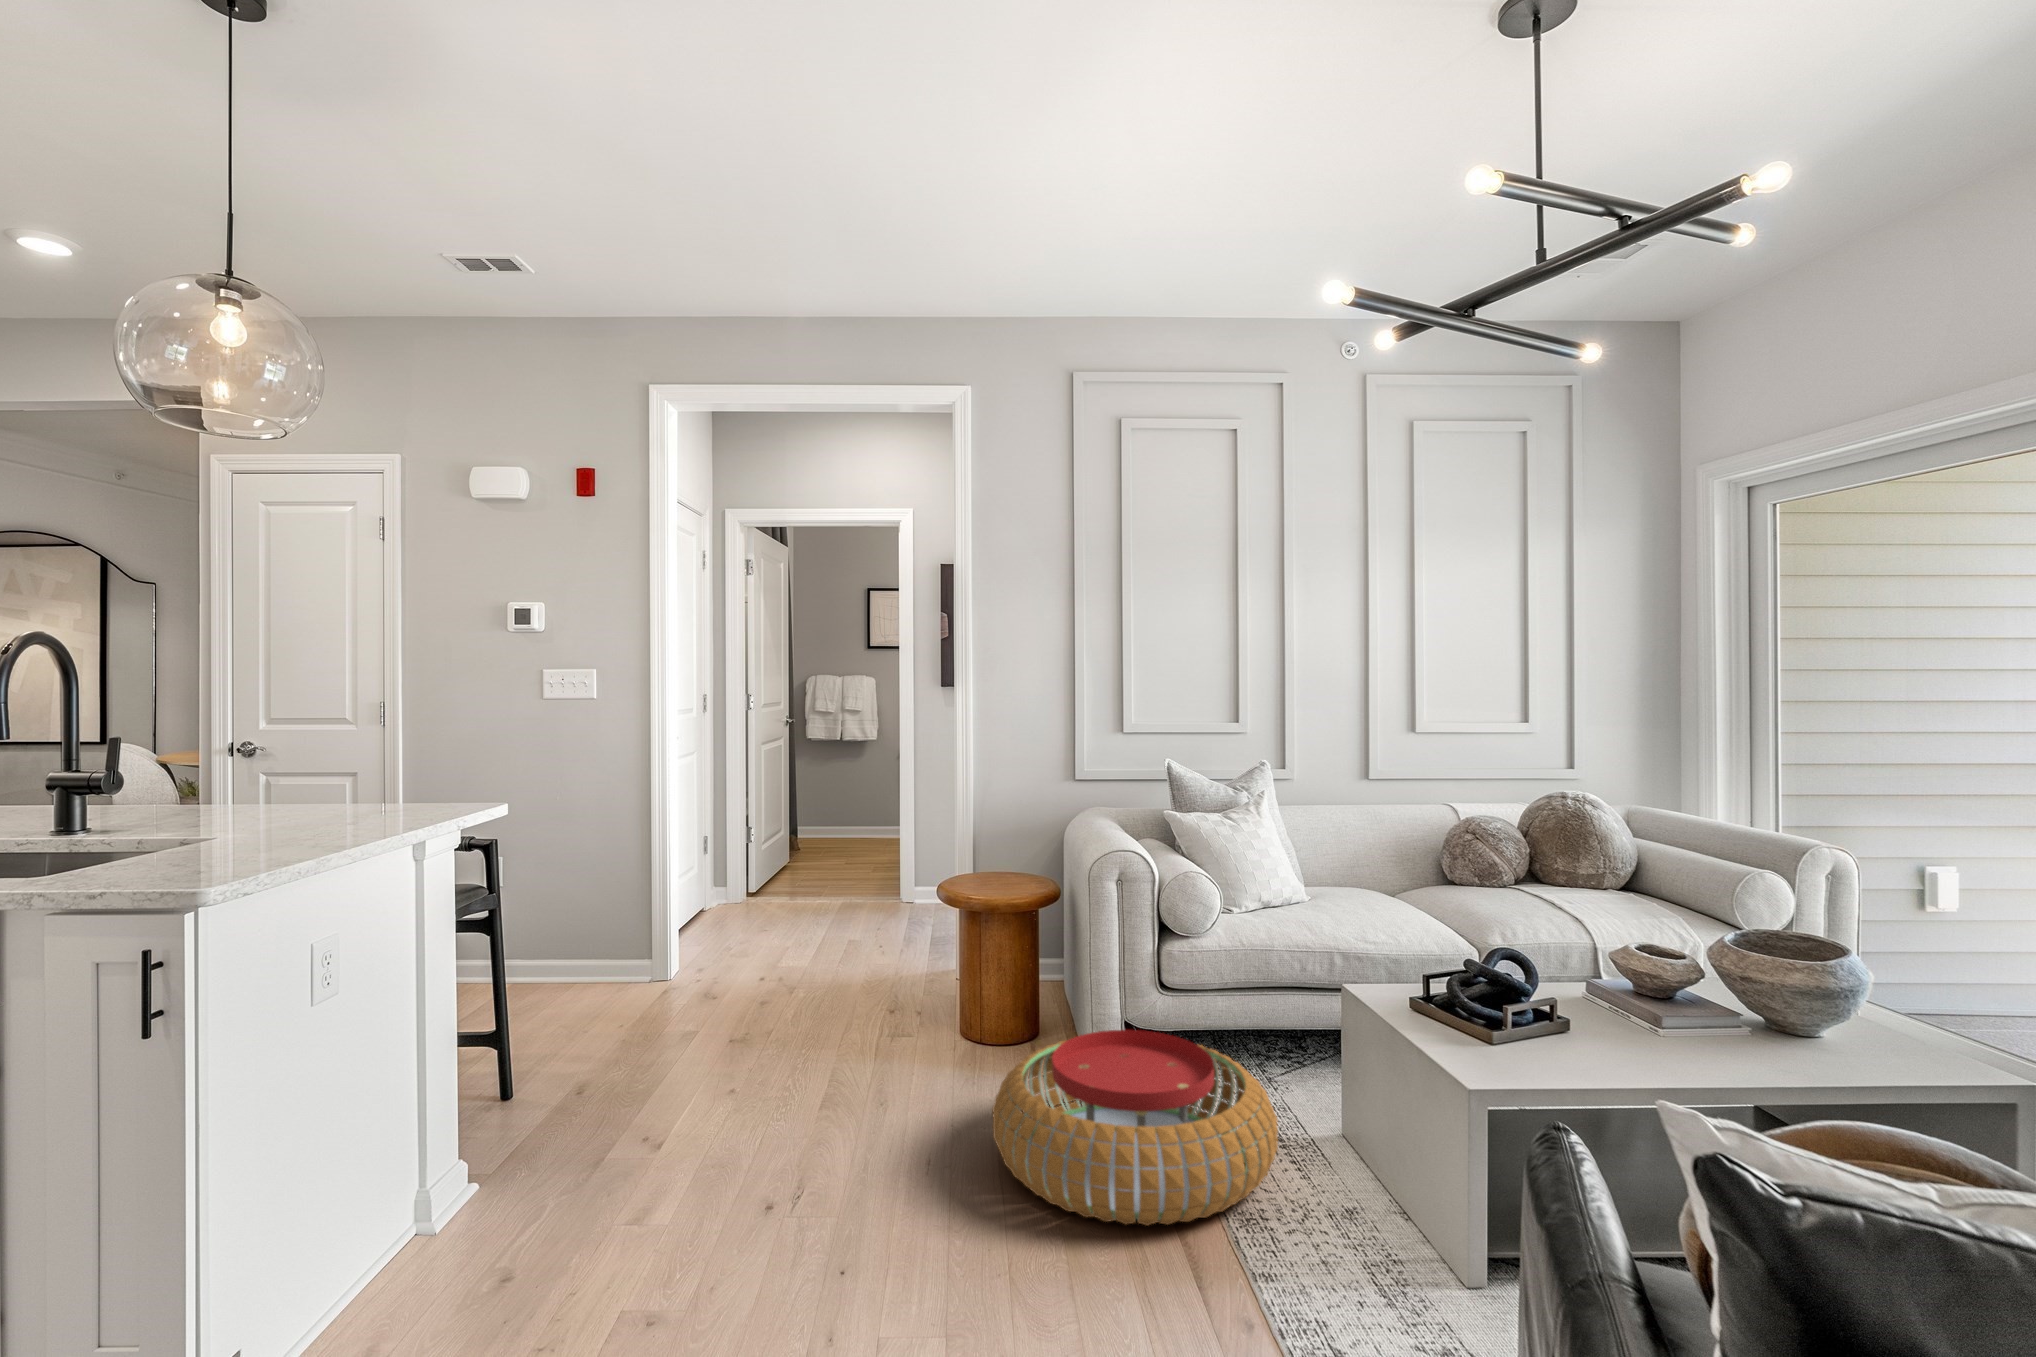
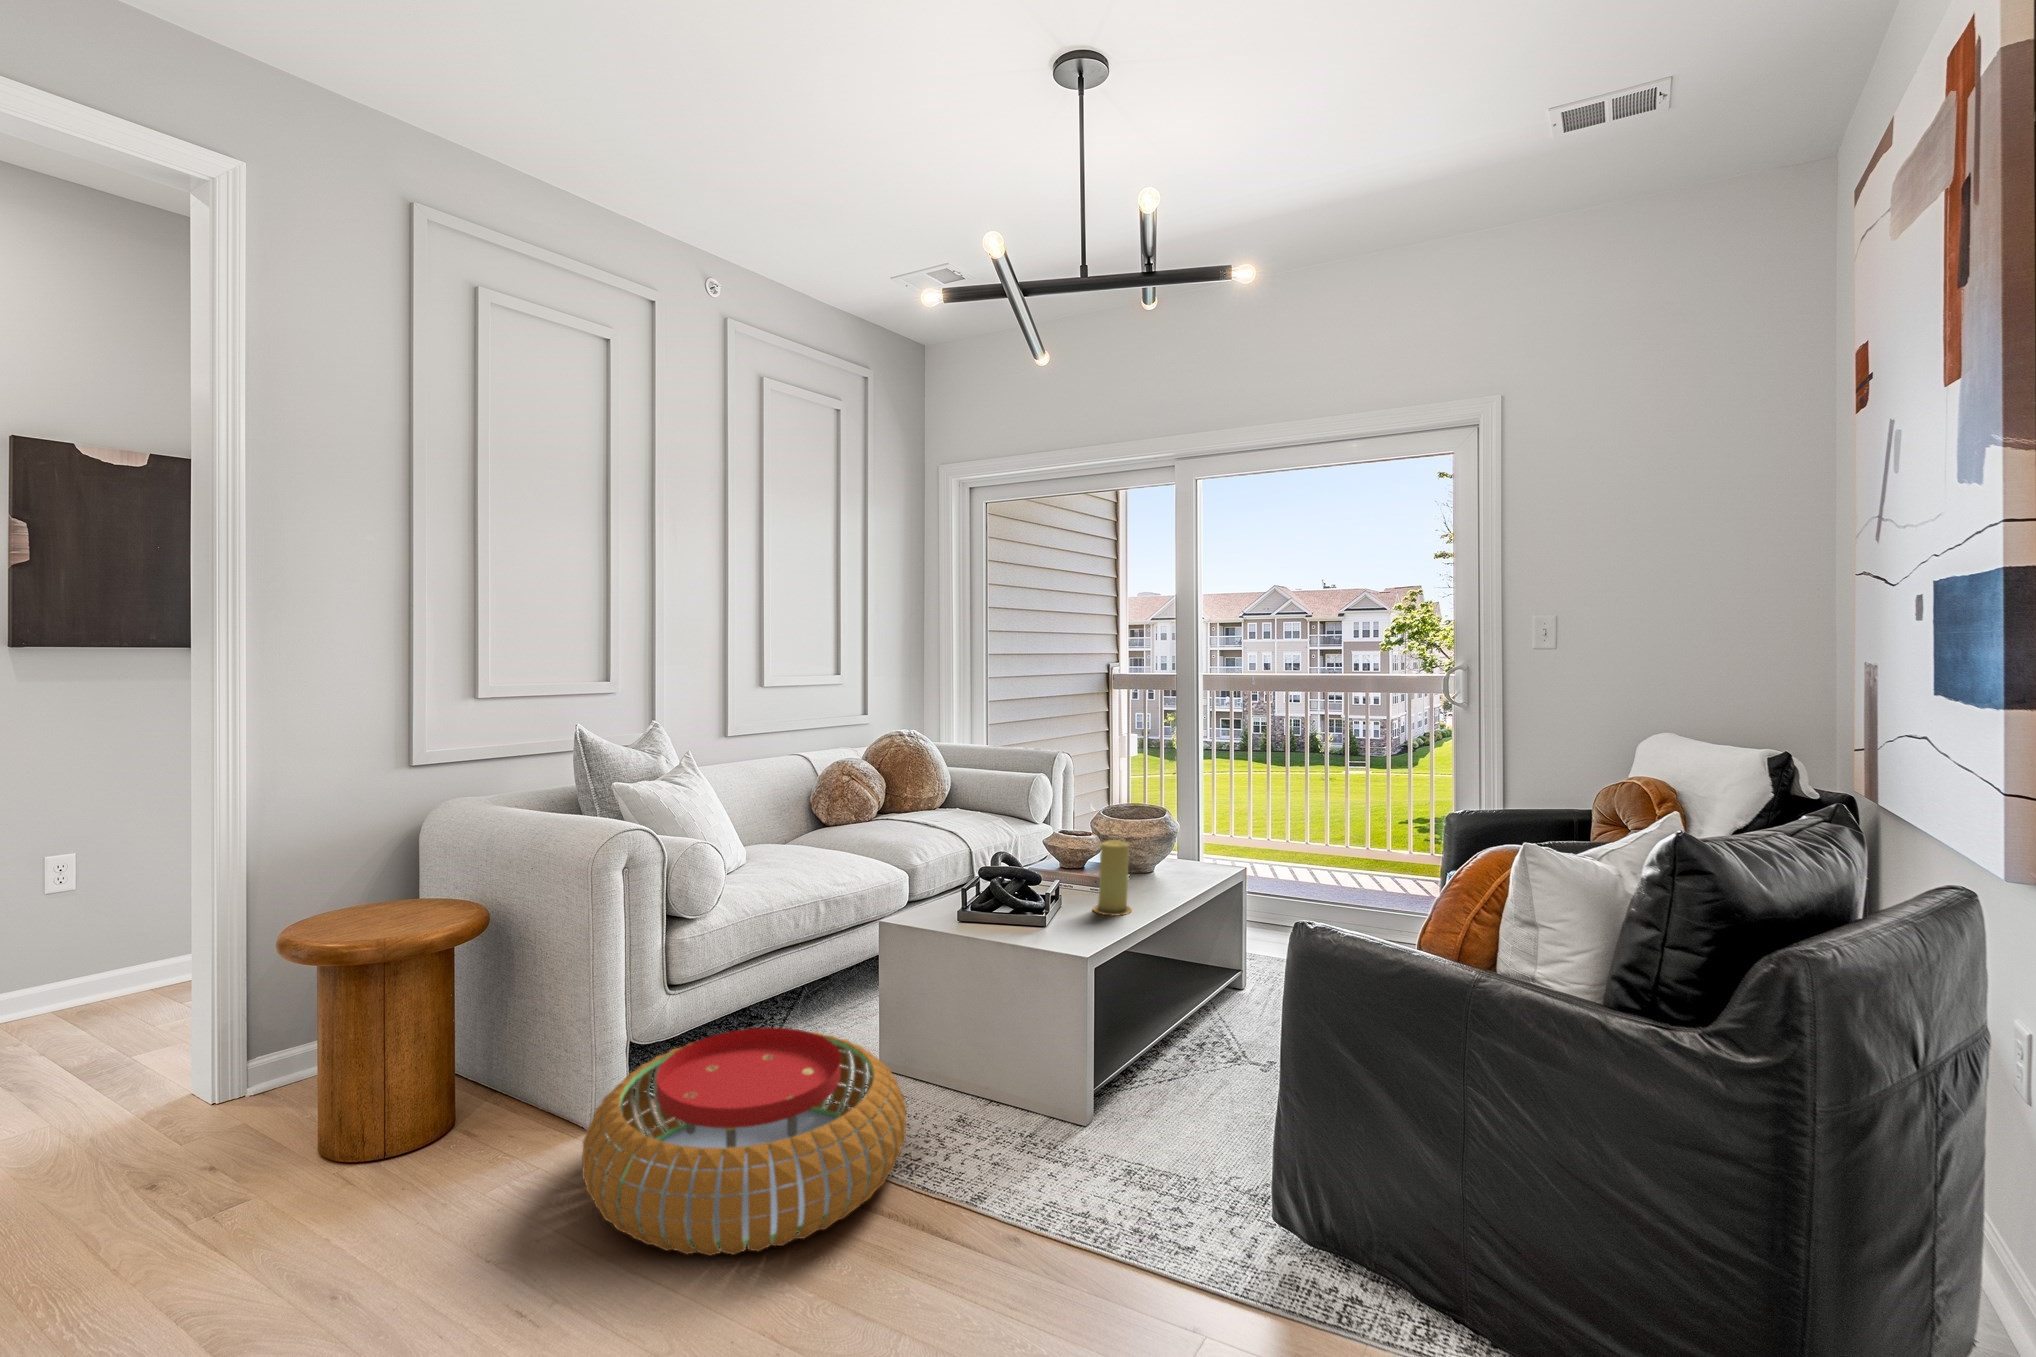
candle: none [1610,947,1673,1053] -> present [1093,840,1131,916]

